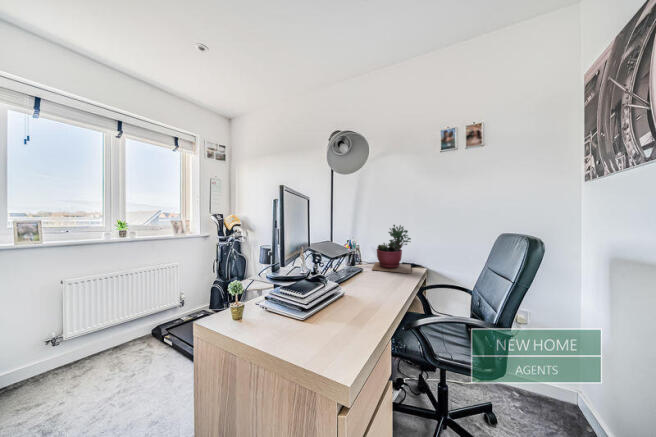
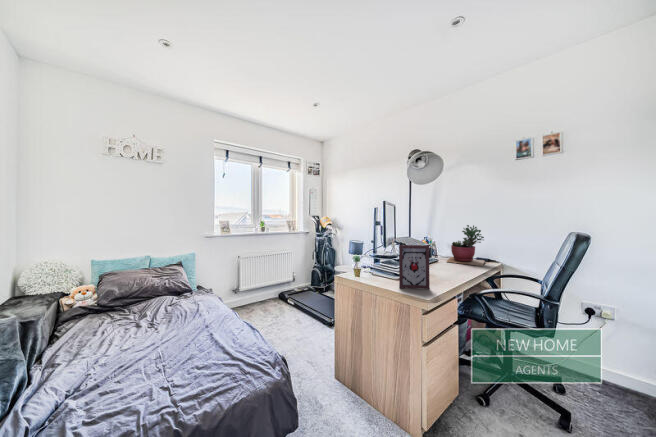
picture frame: none [306,264,354,341] -> present [399,245,430,289]

